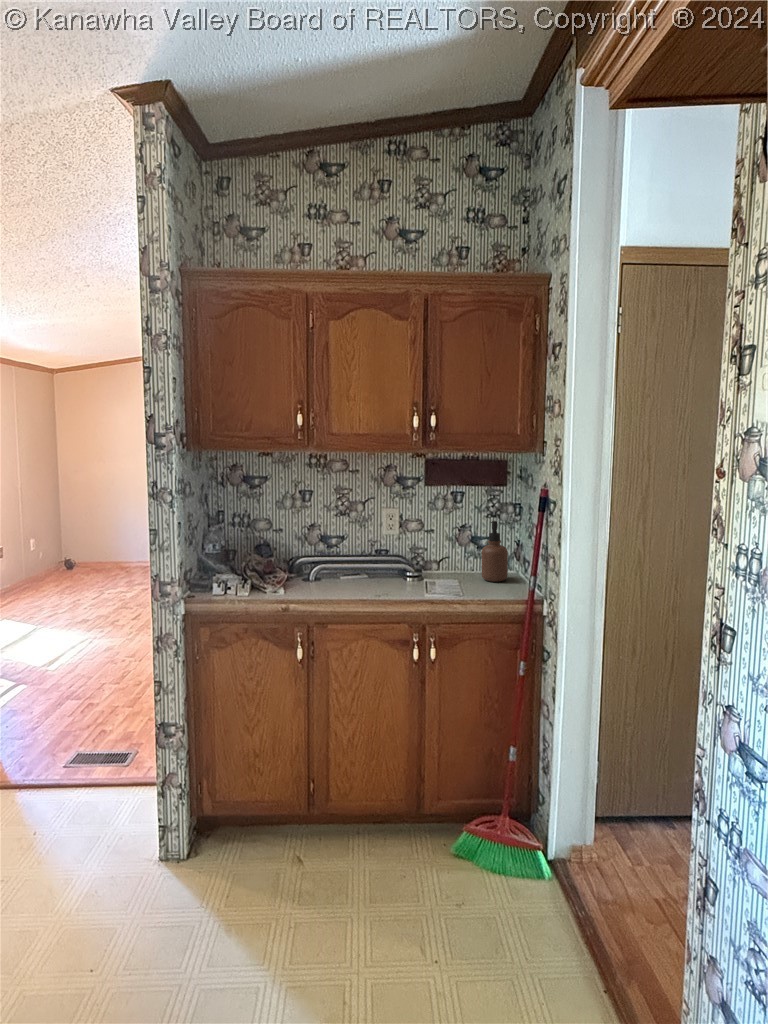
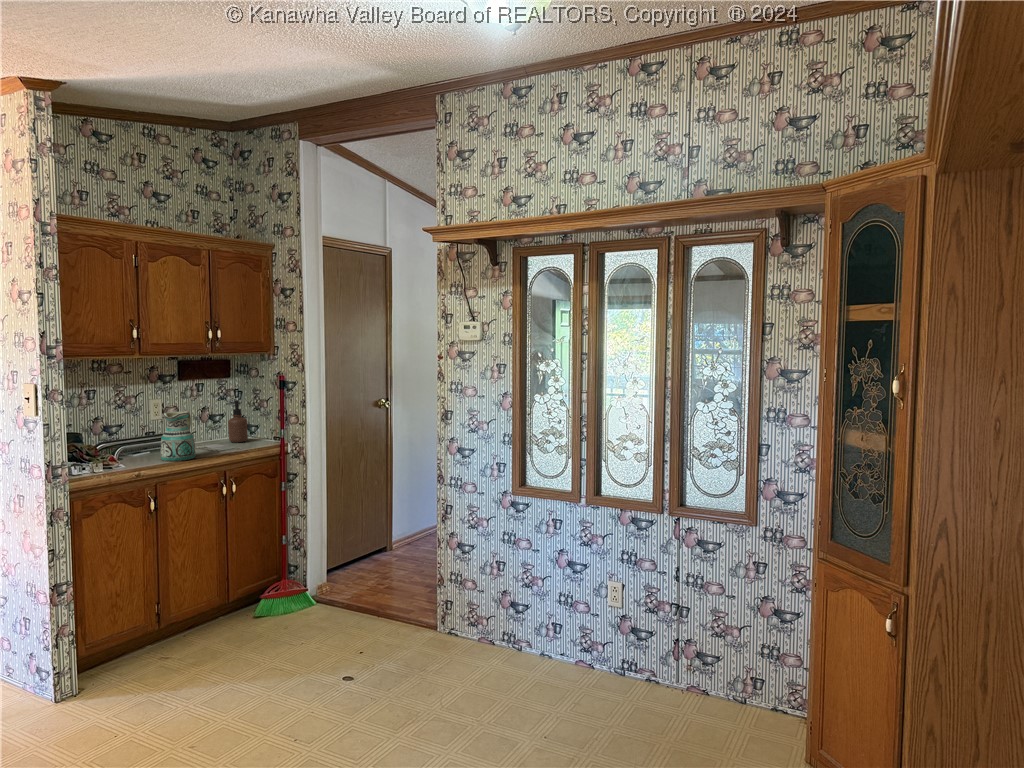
ceramic pitcher: none [343,527,397,598] -> present [161,410,196,461]

